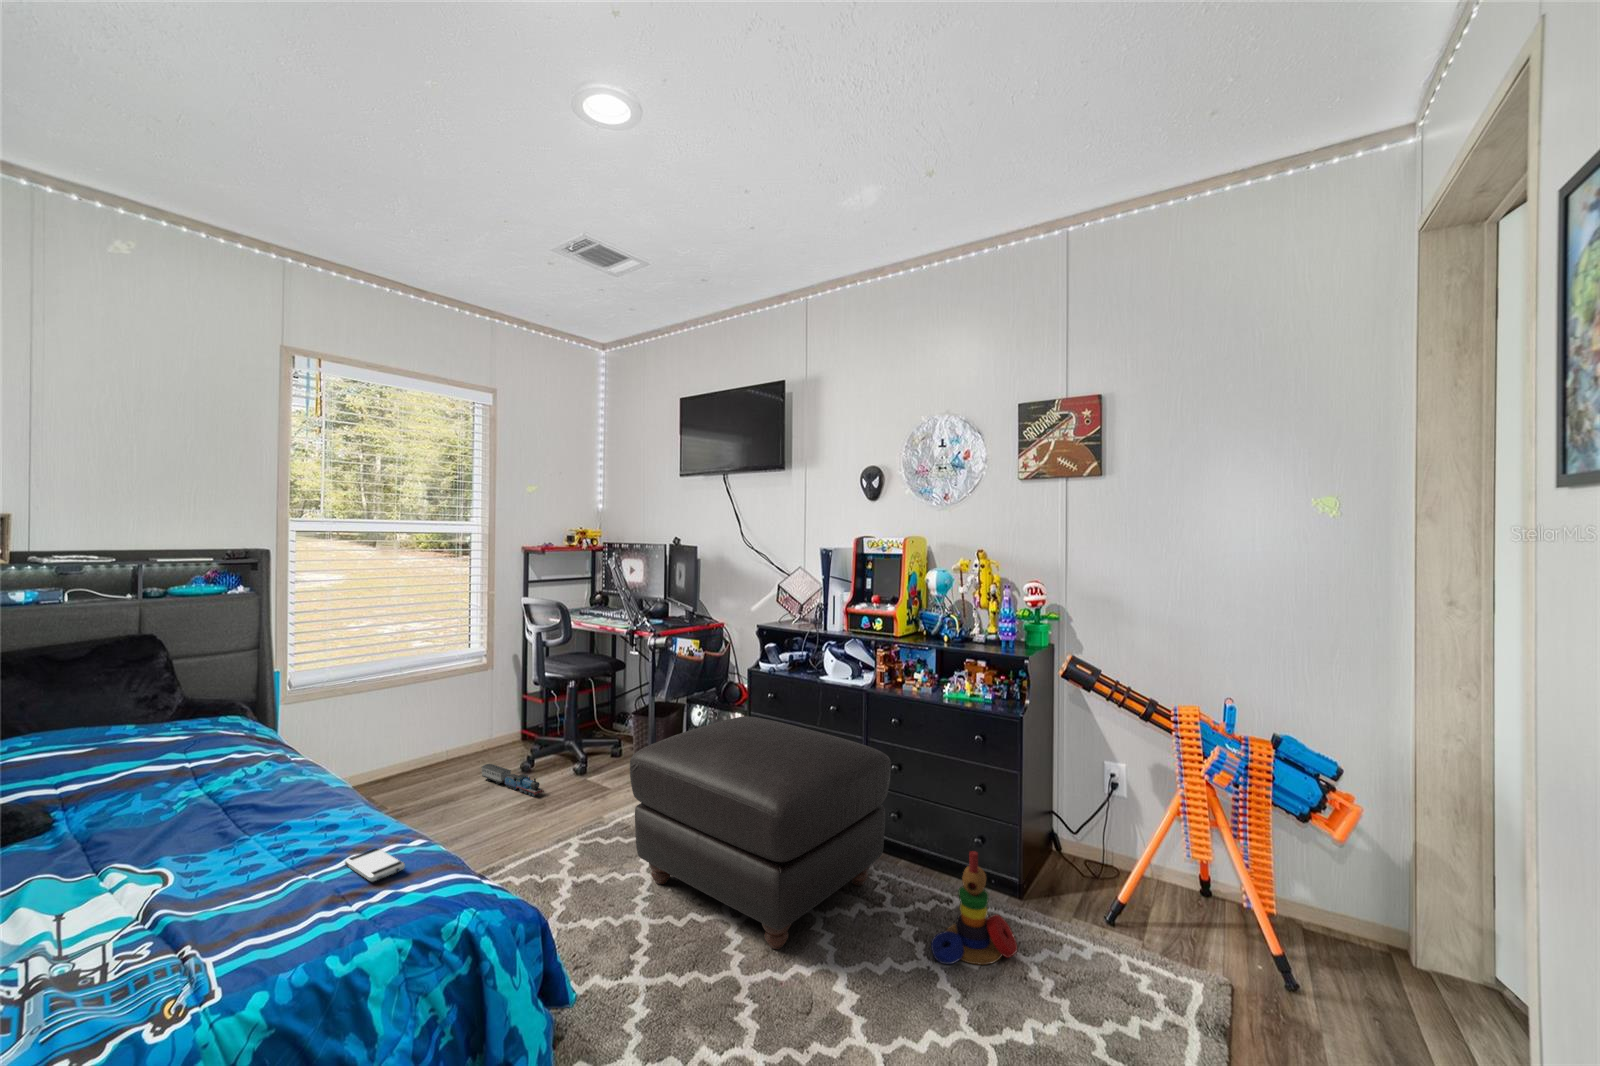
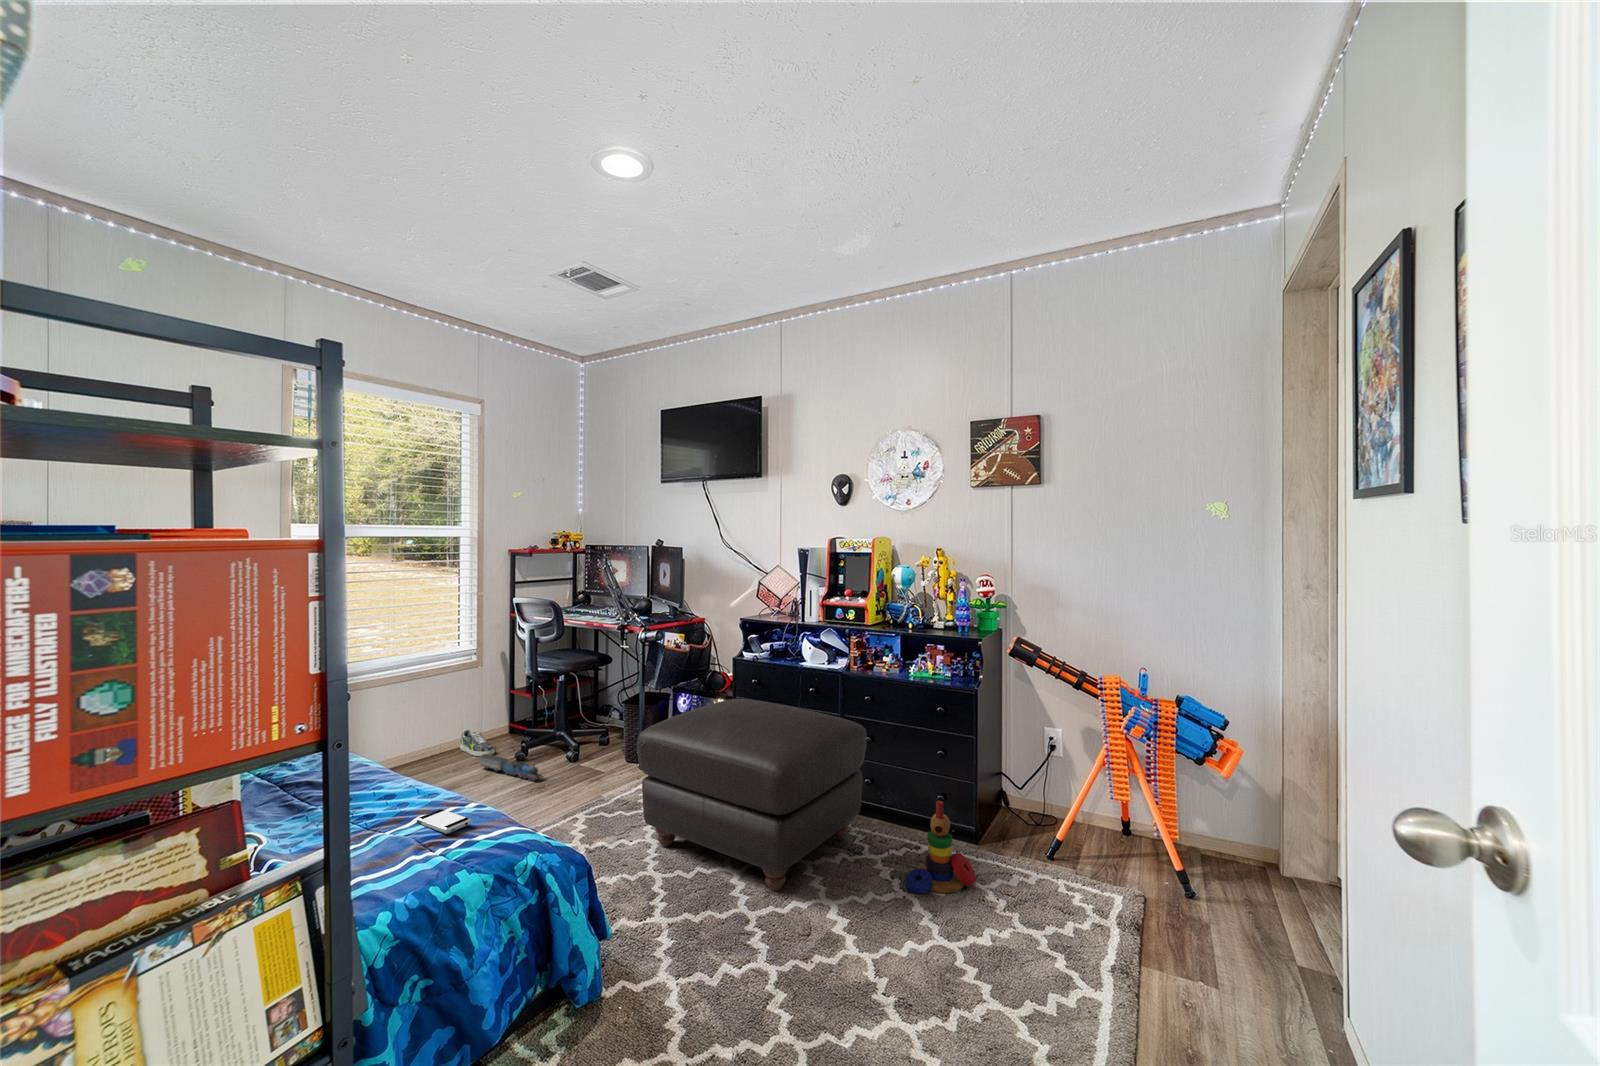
sneaker: none [468,735,501,765] -> present [460,729,495,756]

